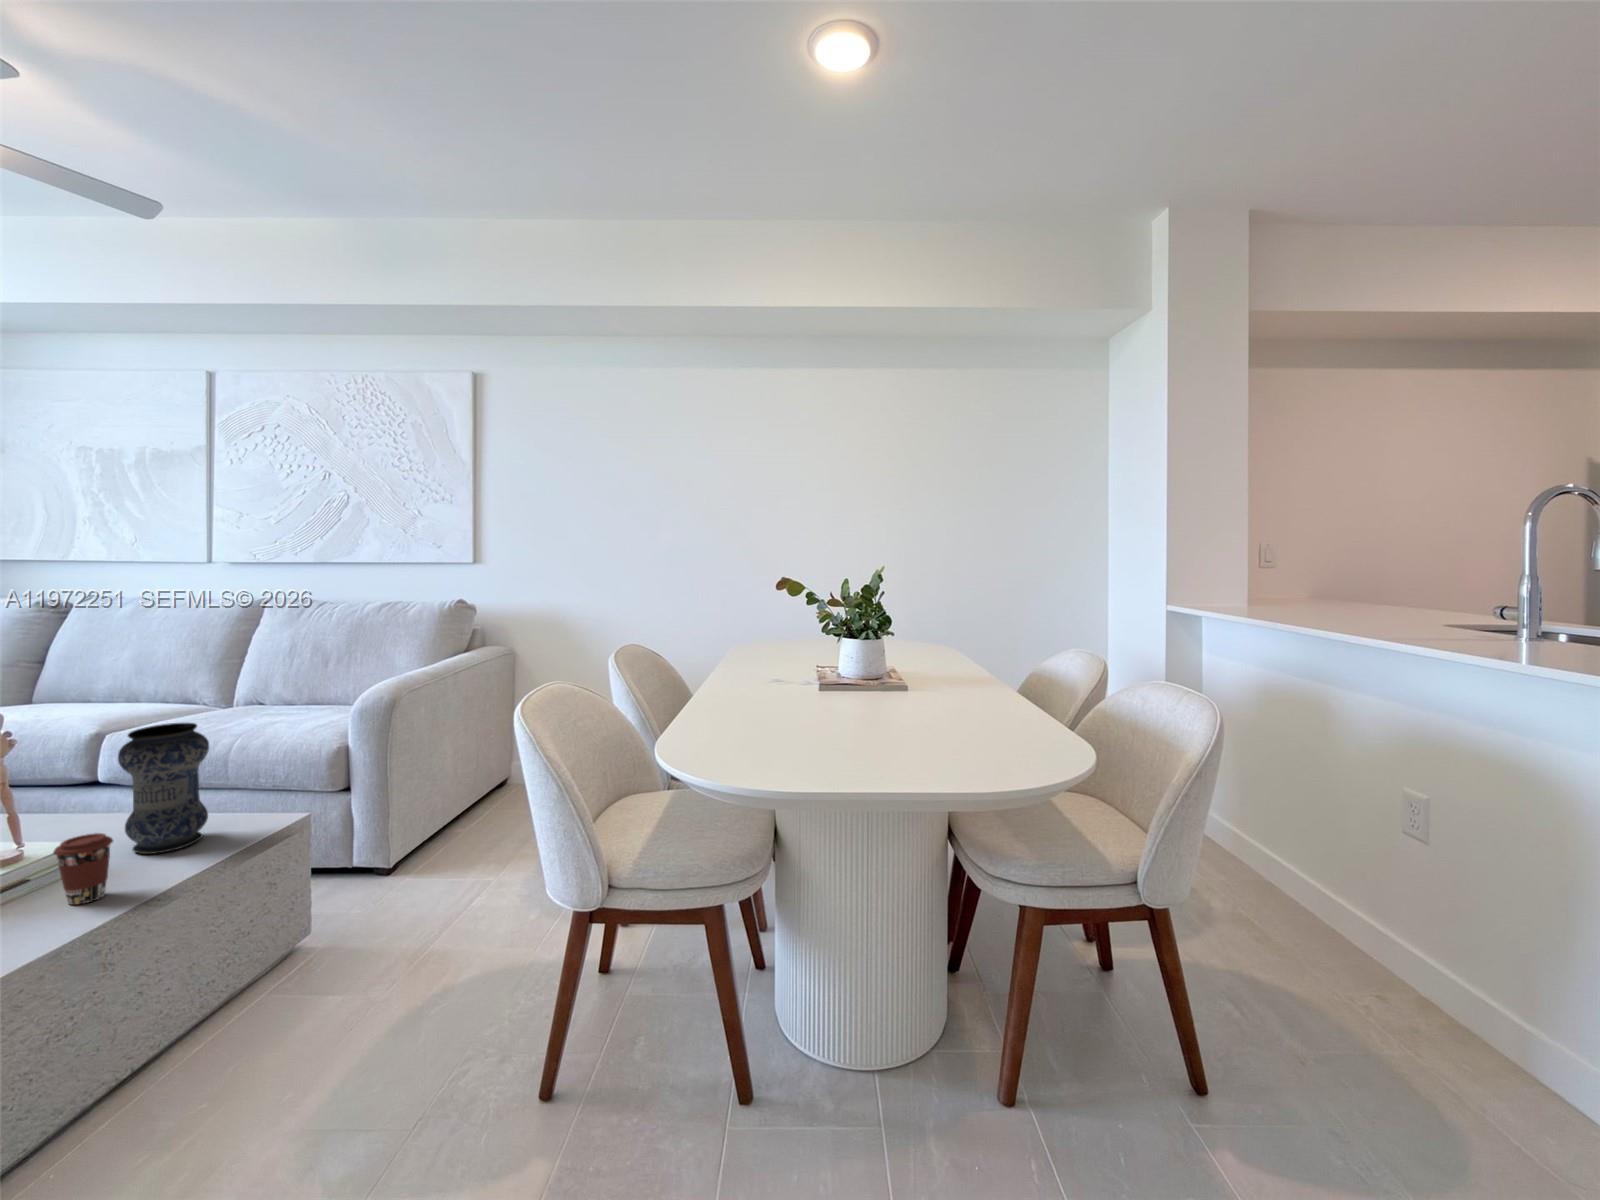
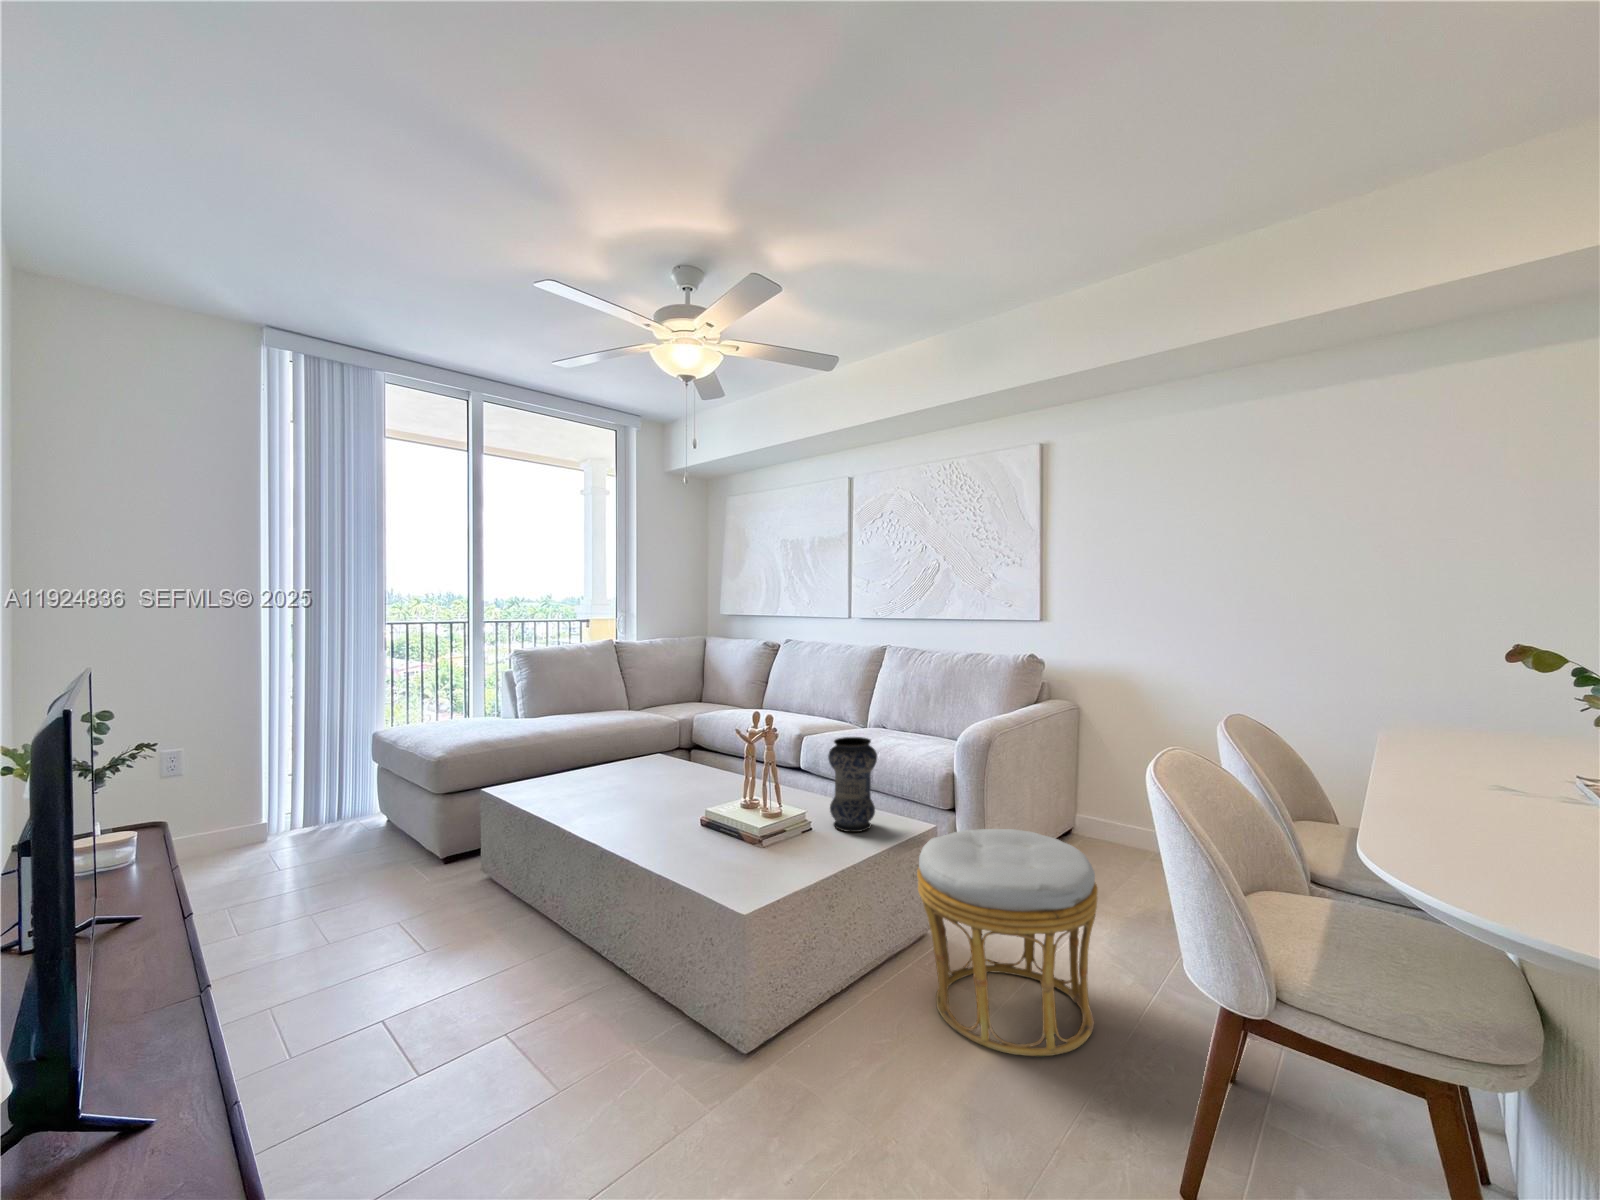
ottoman: none [257,799,489,1056] -> present [917,829,1098,1056]
coffee cup: present [53,833,113,905] -> none [803,809,833,858]

